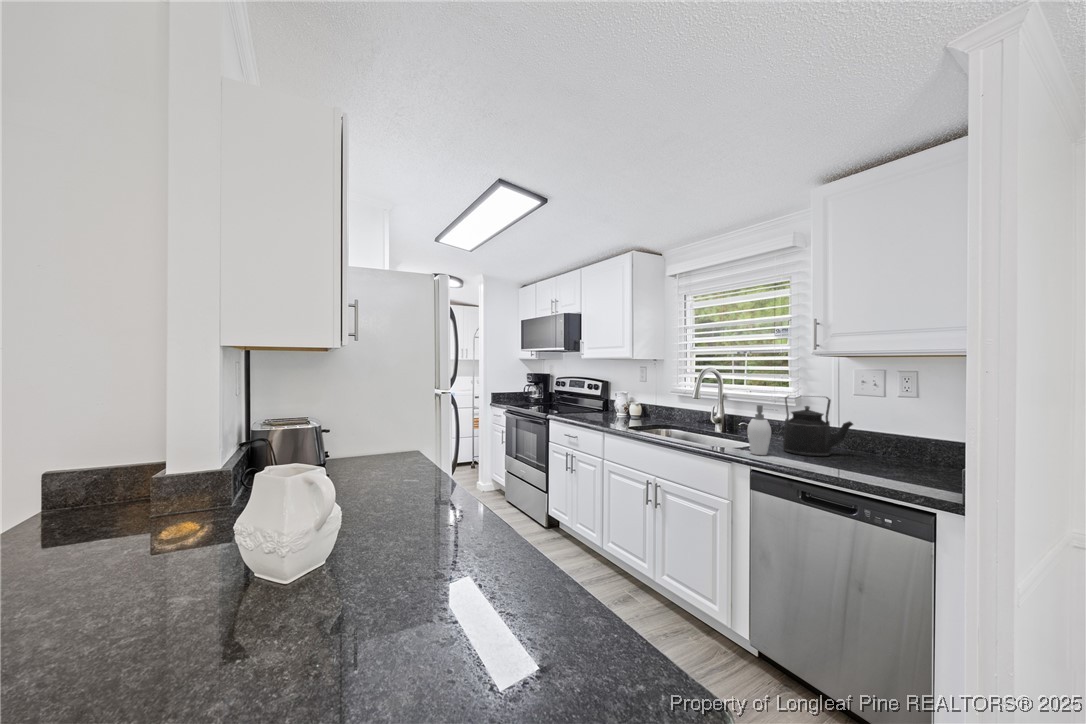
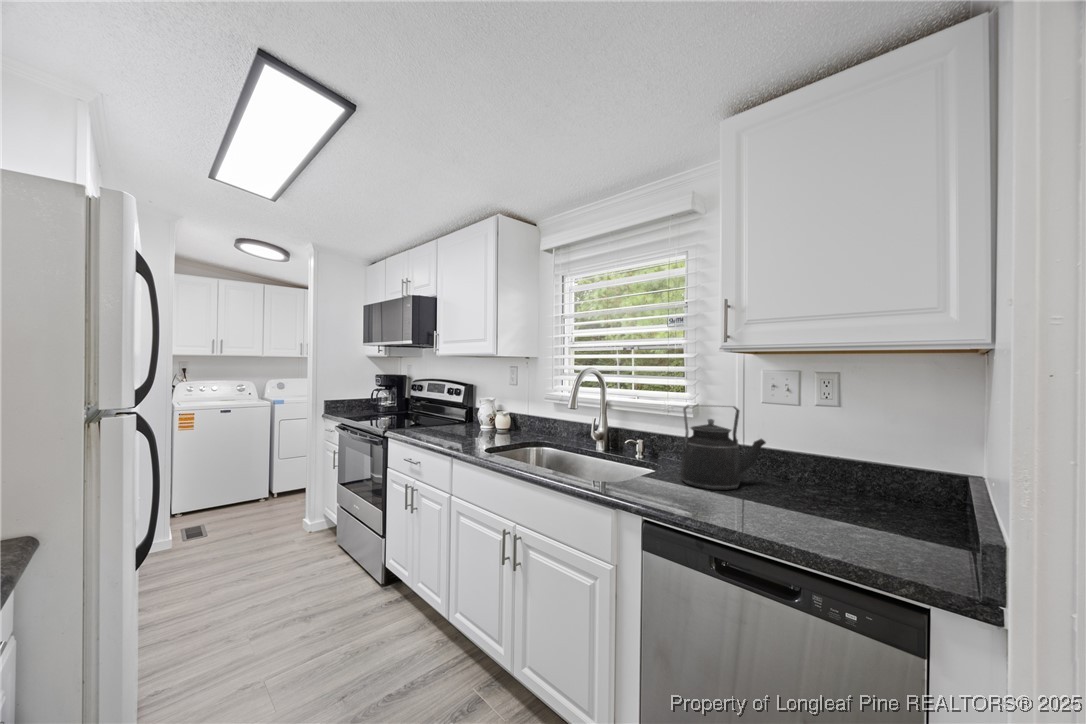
soap dispenser: present [747,405,771,455] -> none [636,420,677,493]

